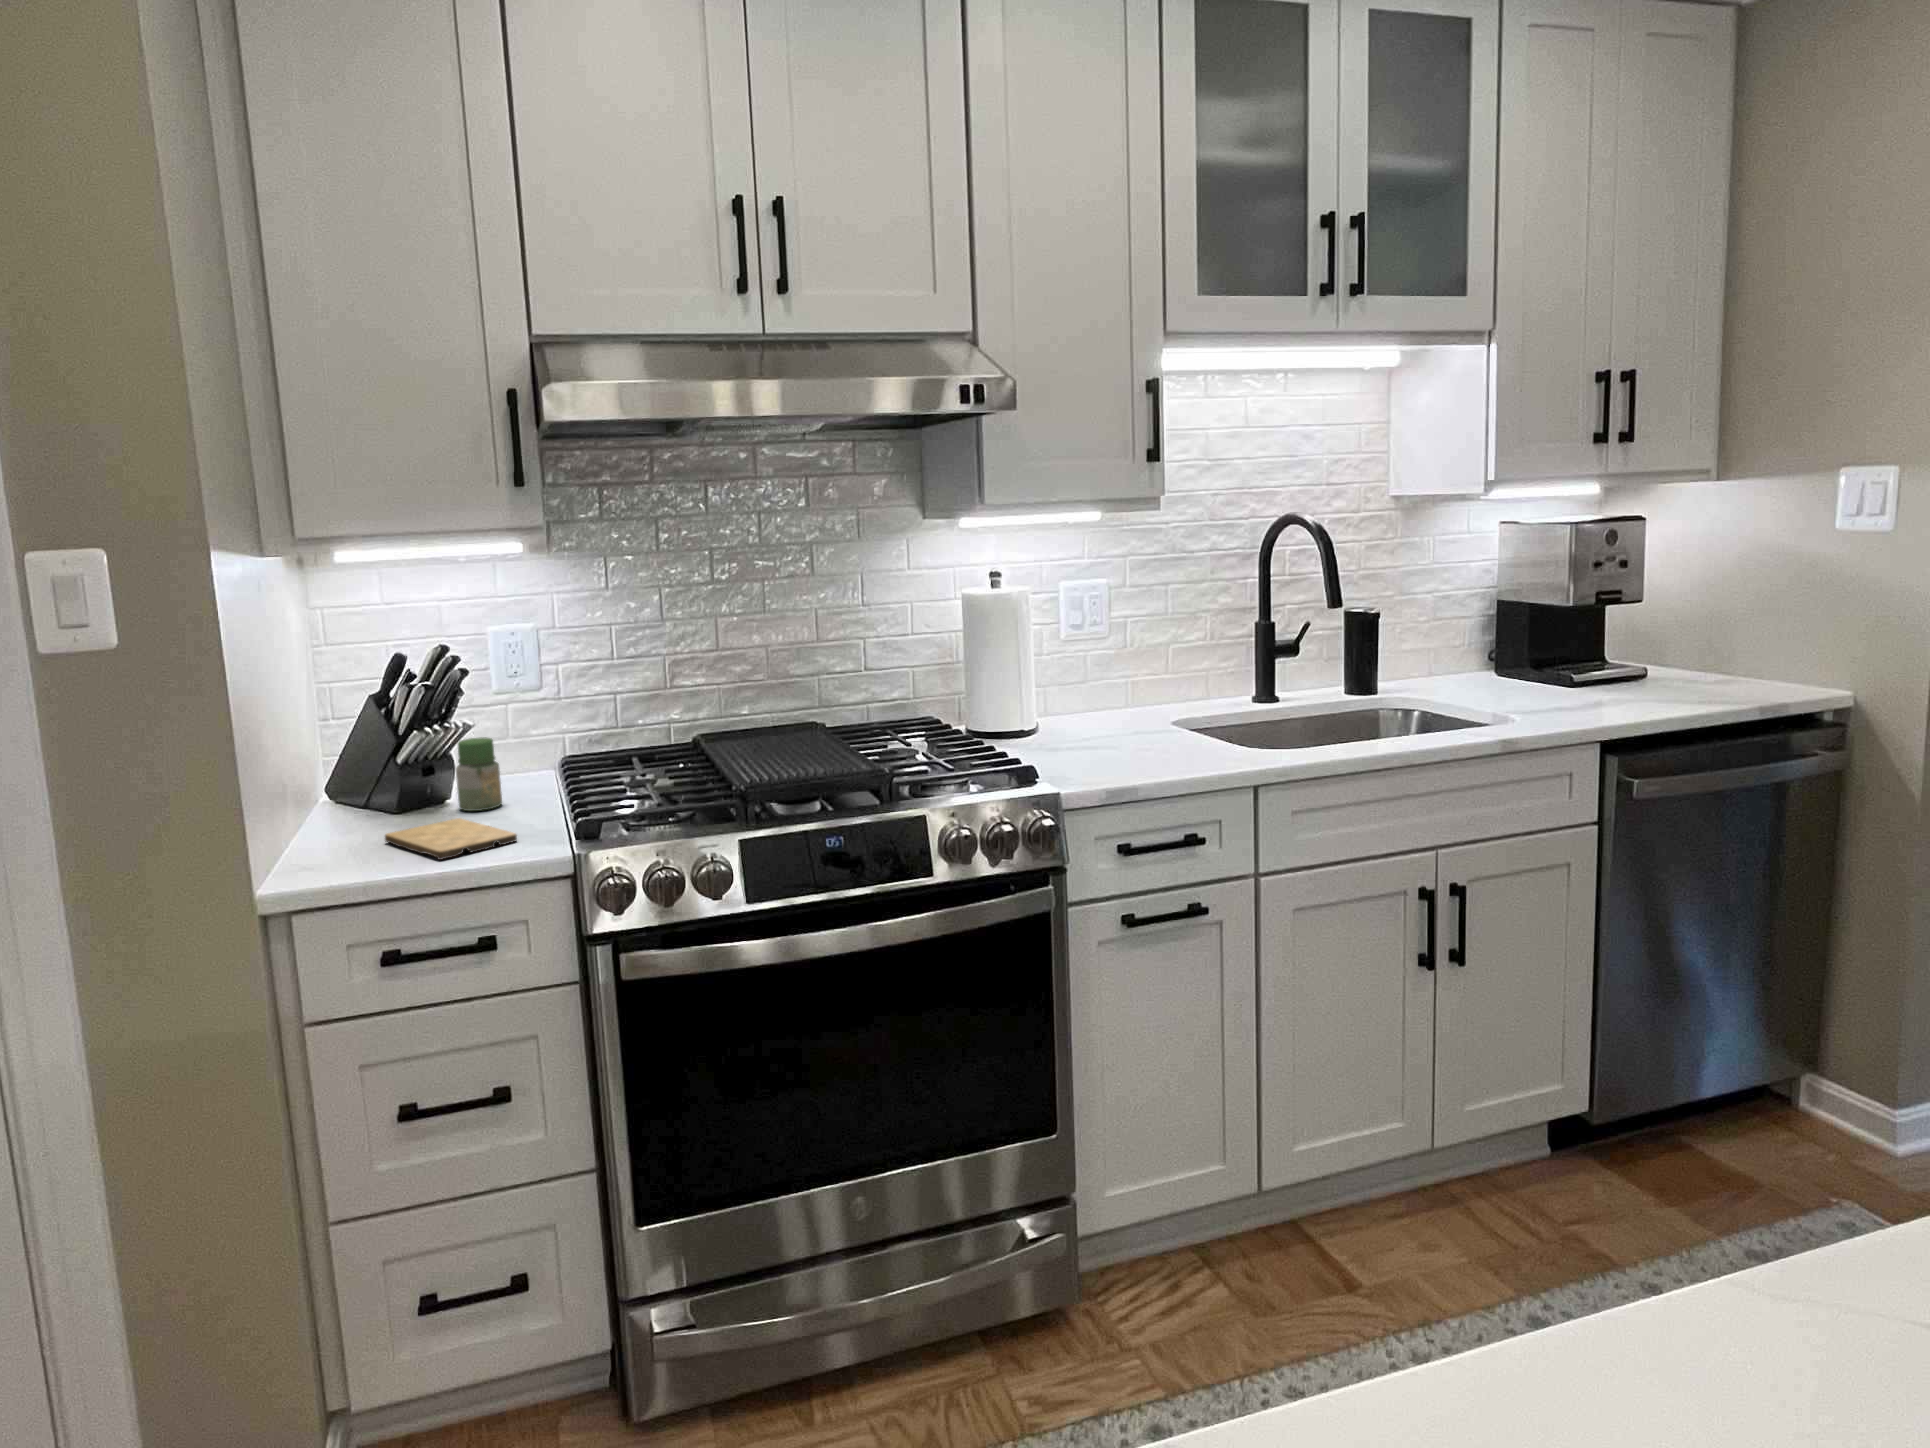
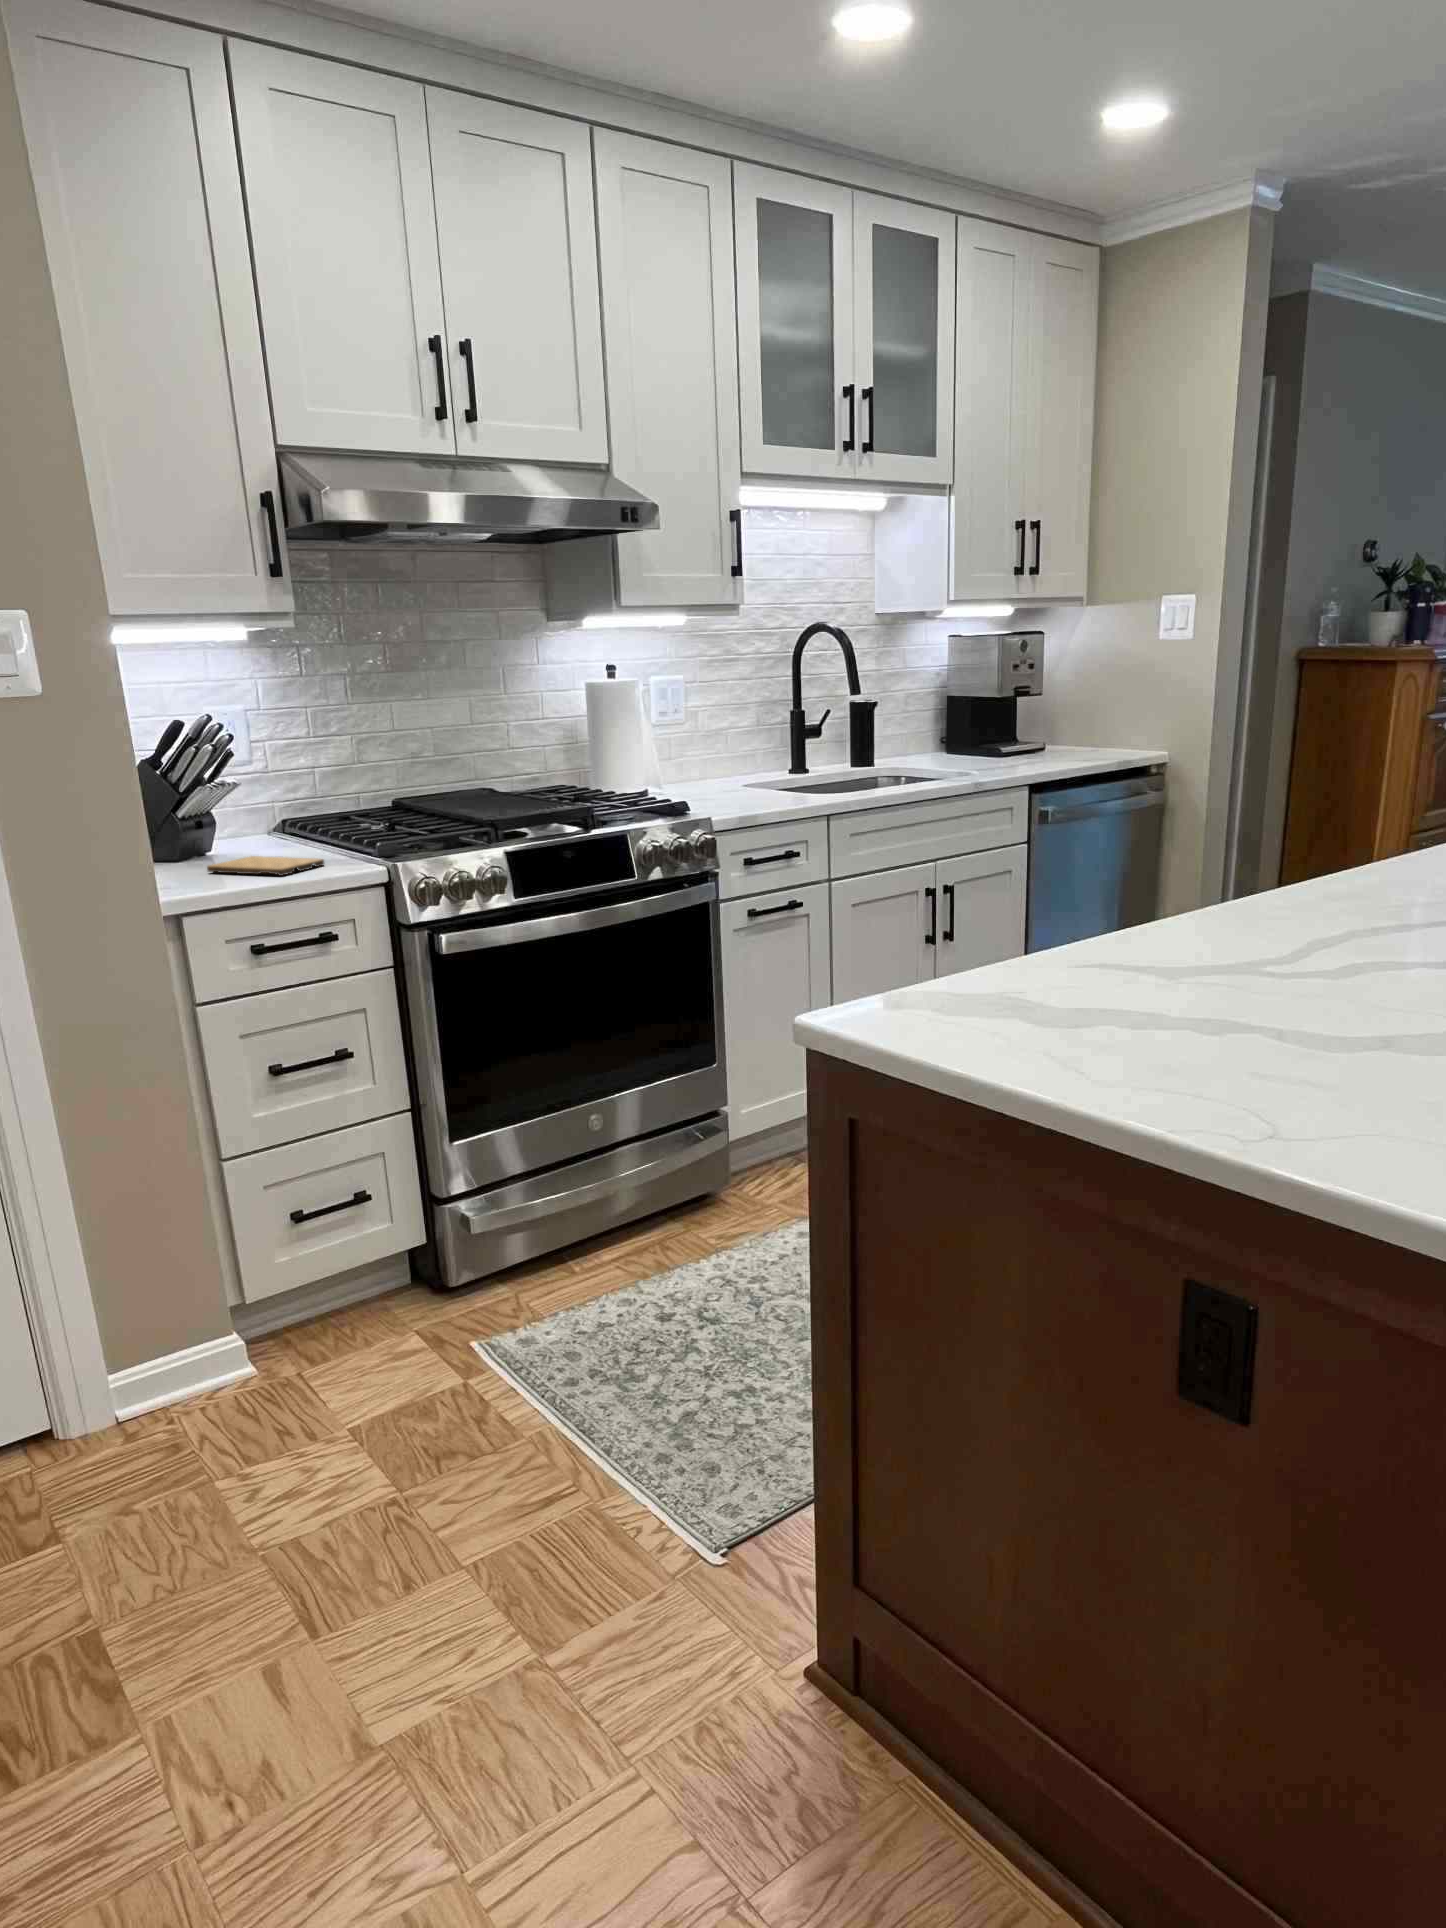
jar: present [456,737,502,811] -> none [225,796,266,856]

